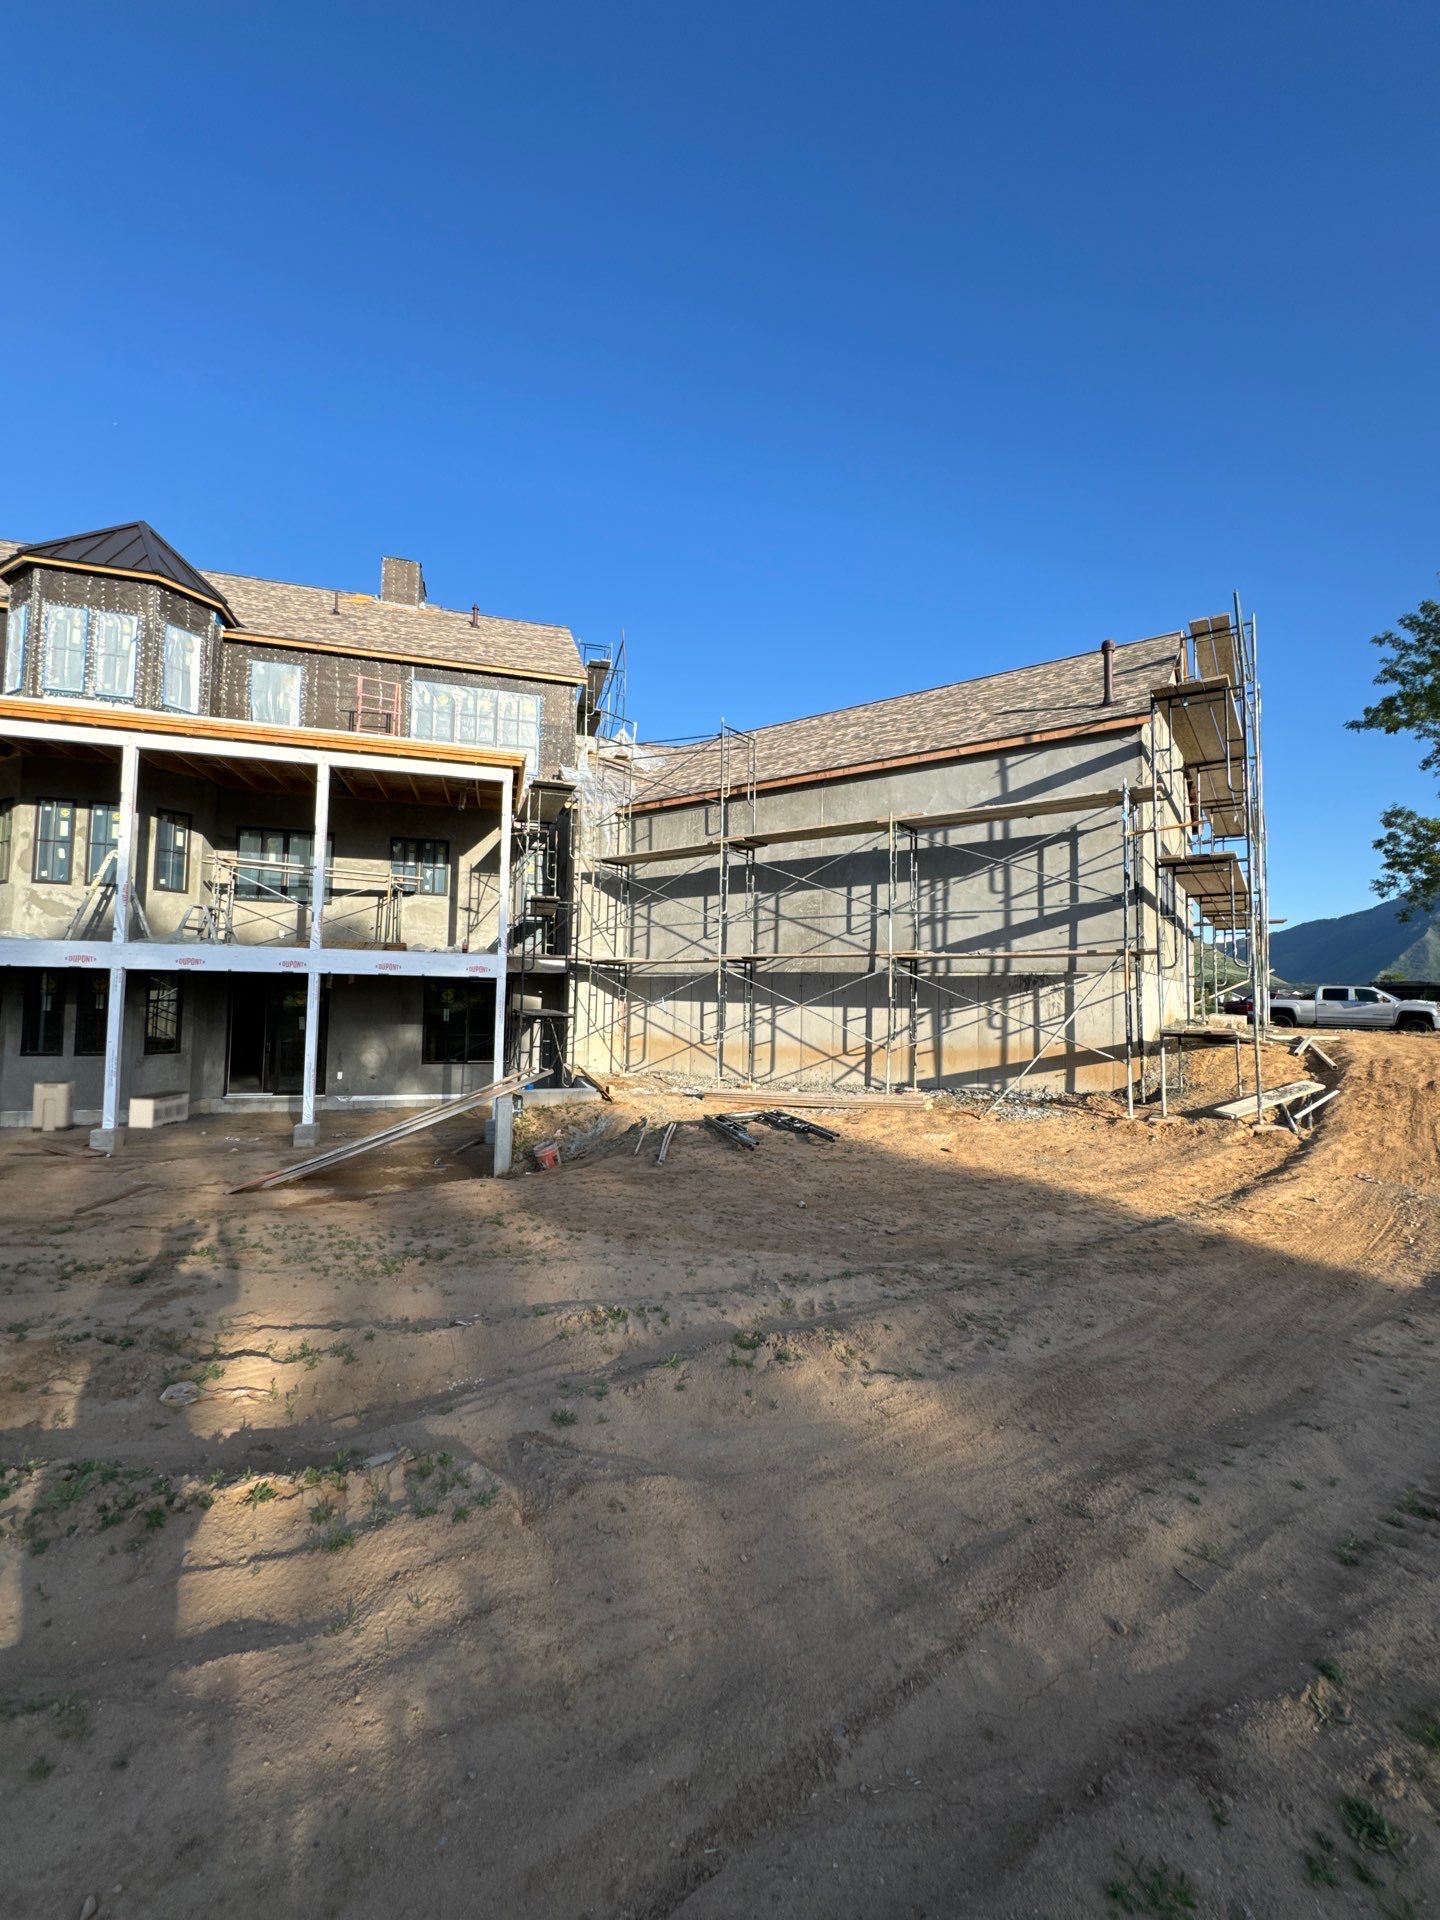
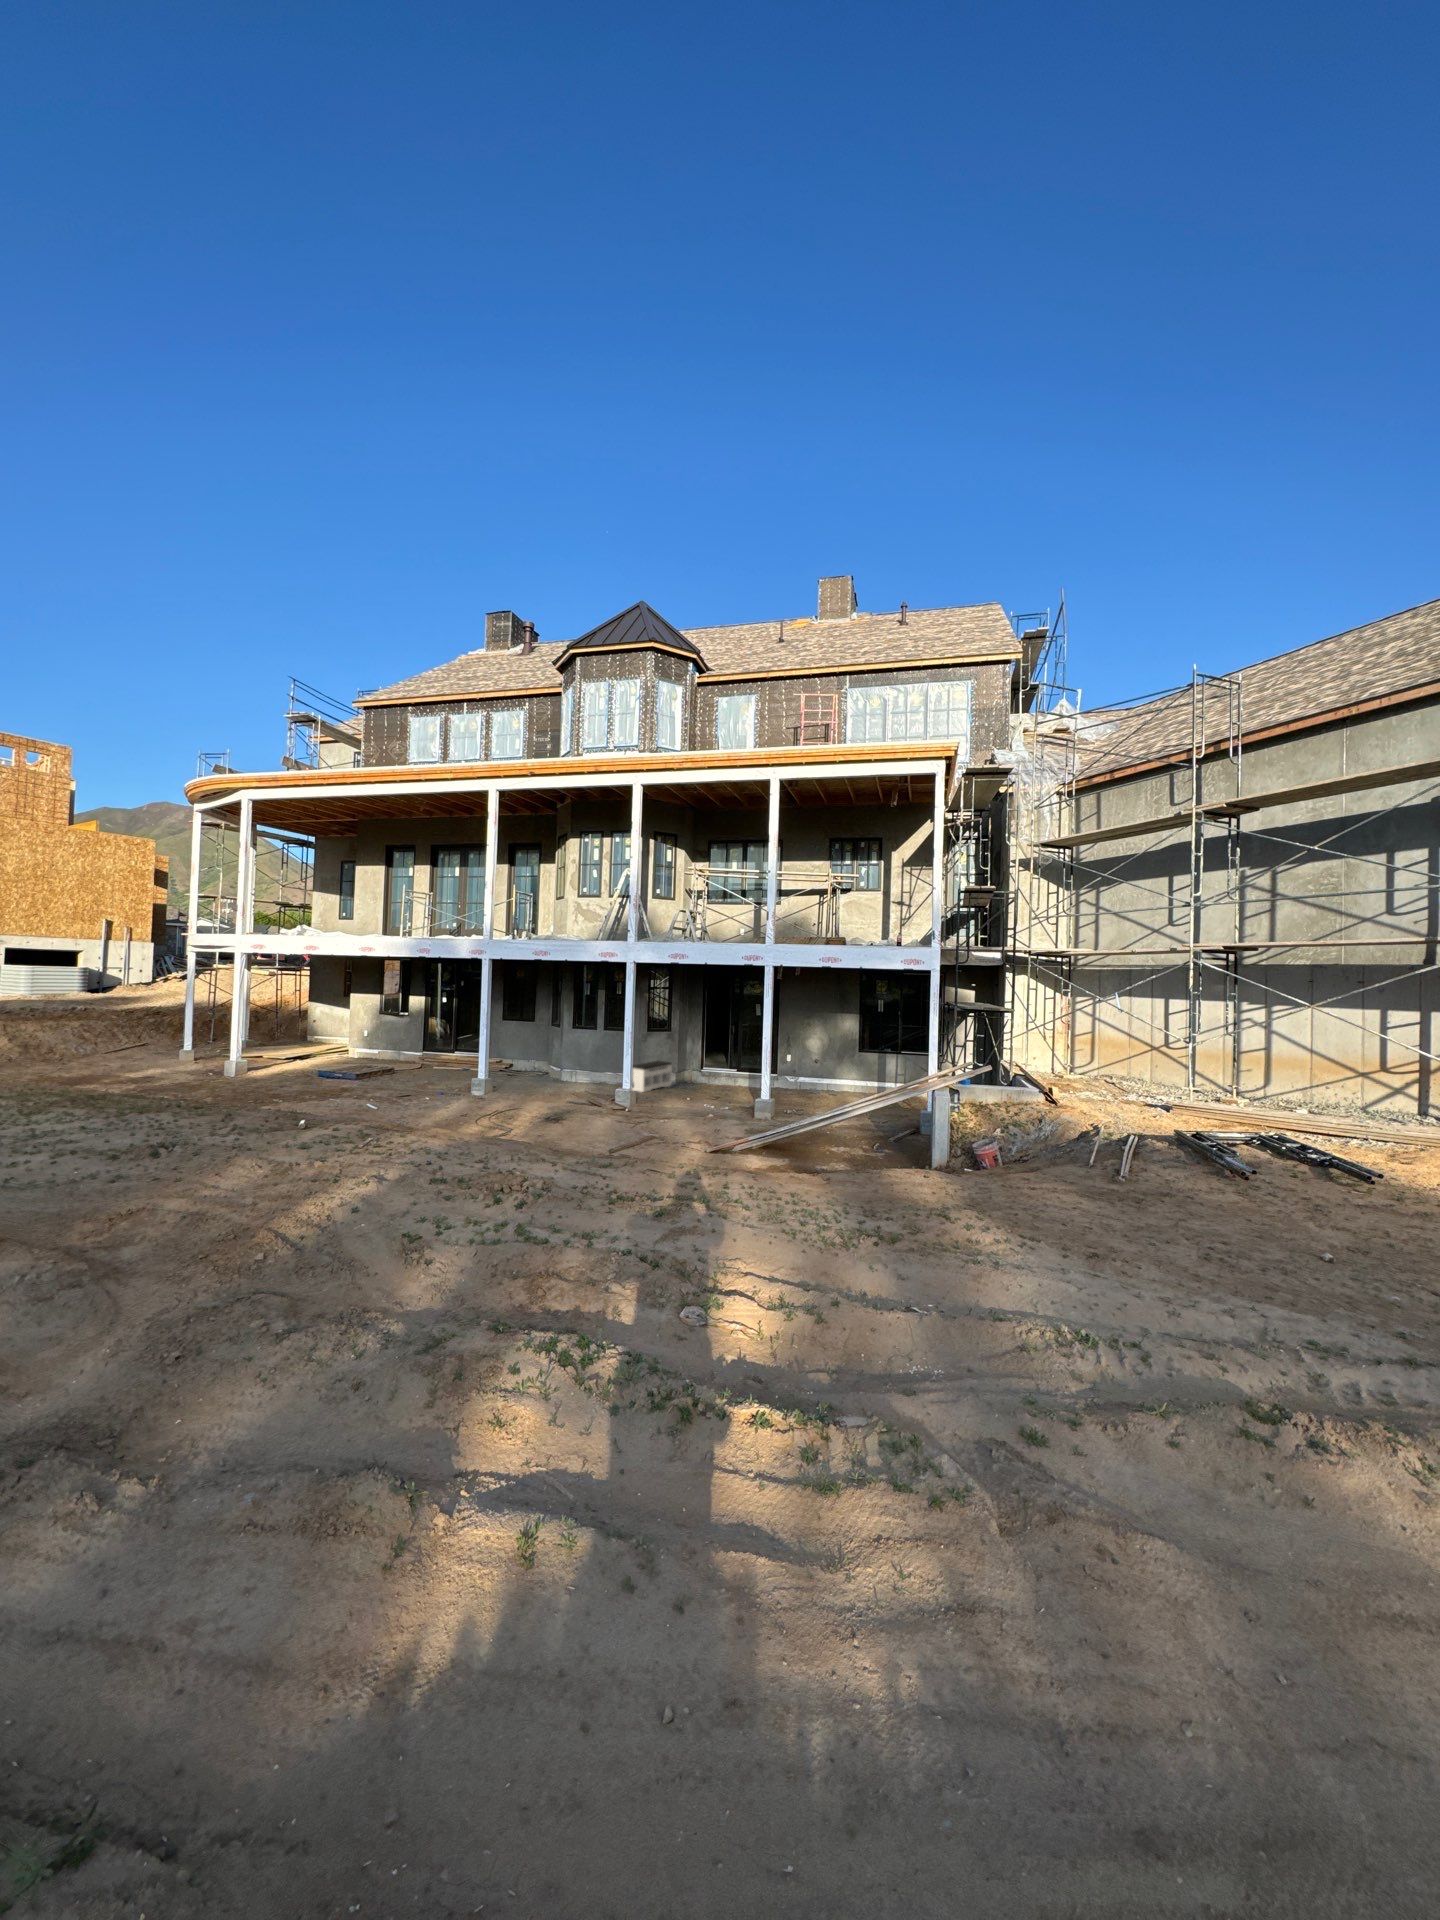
trash can: present [32,1081,75,1132] -> none [567,1049,595,1090]

